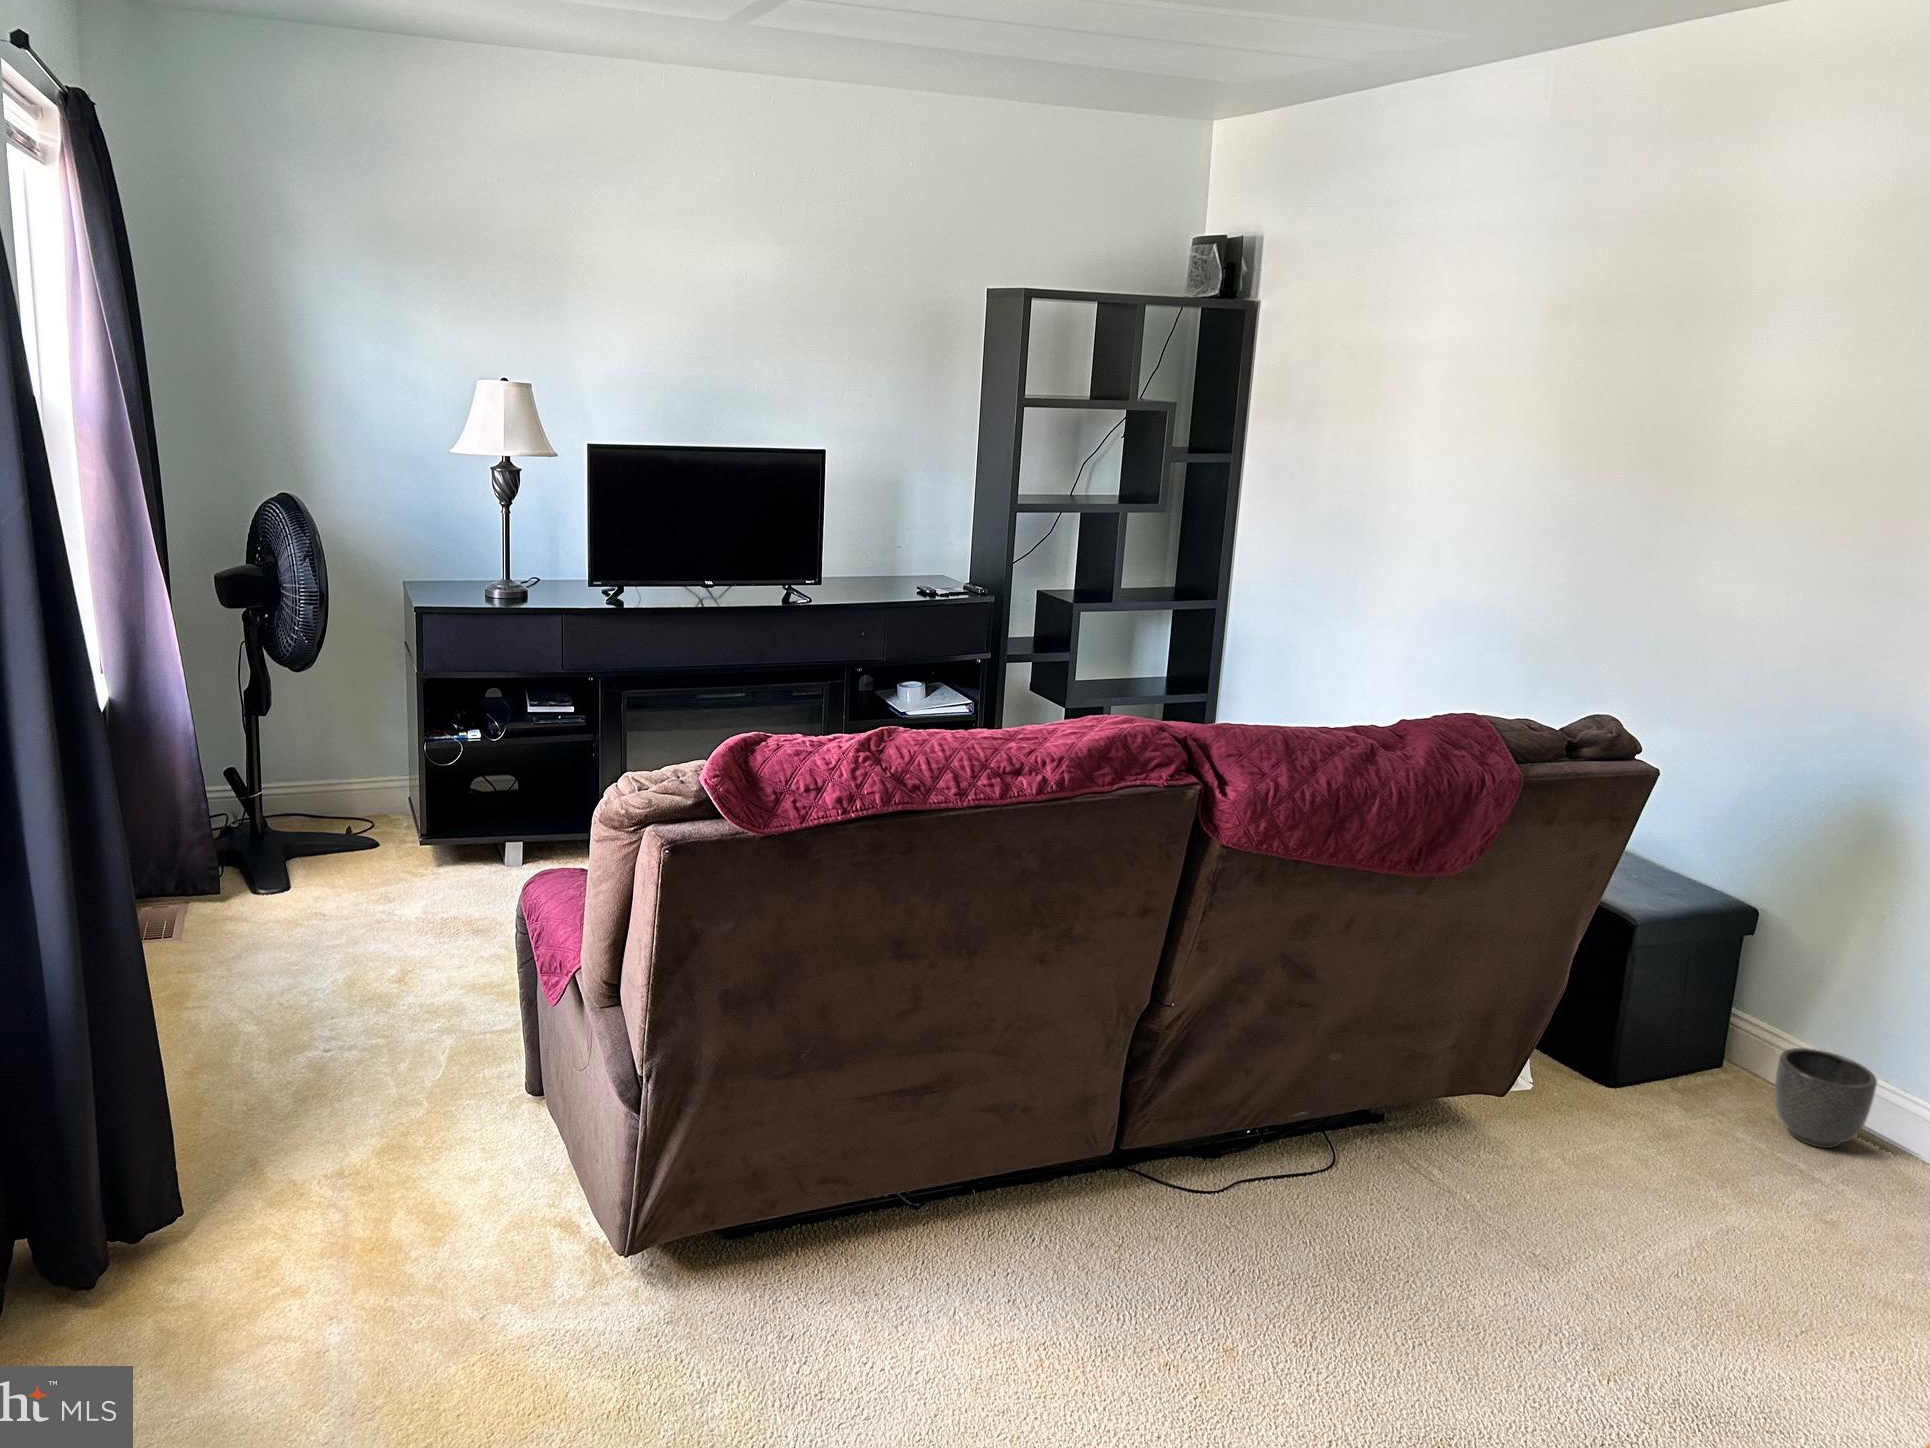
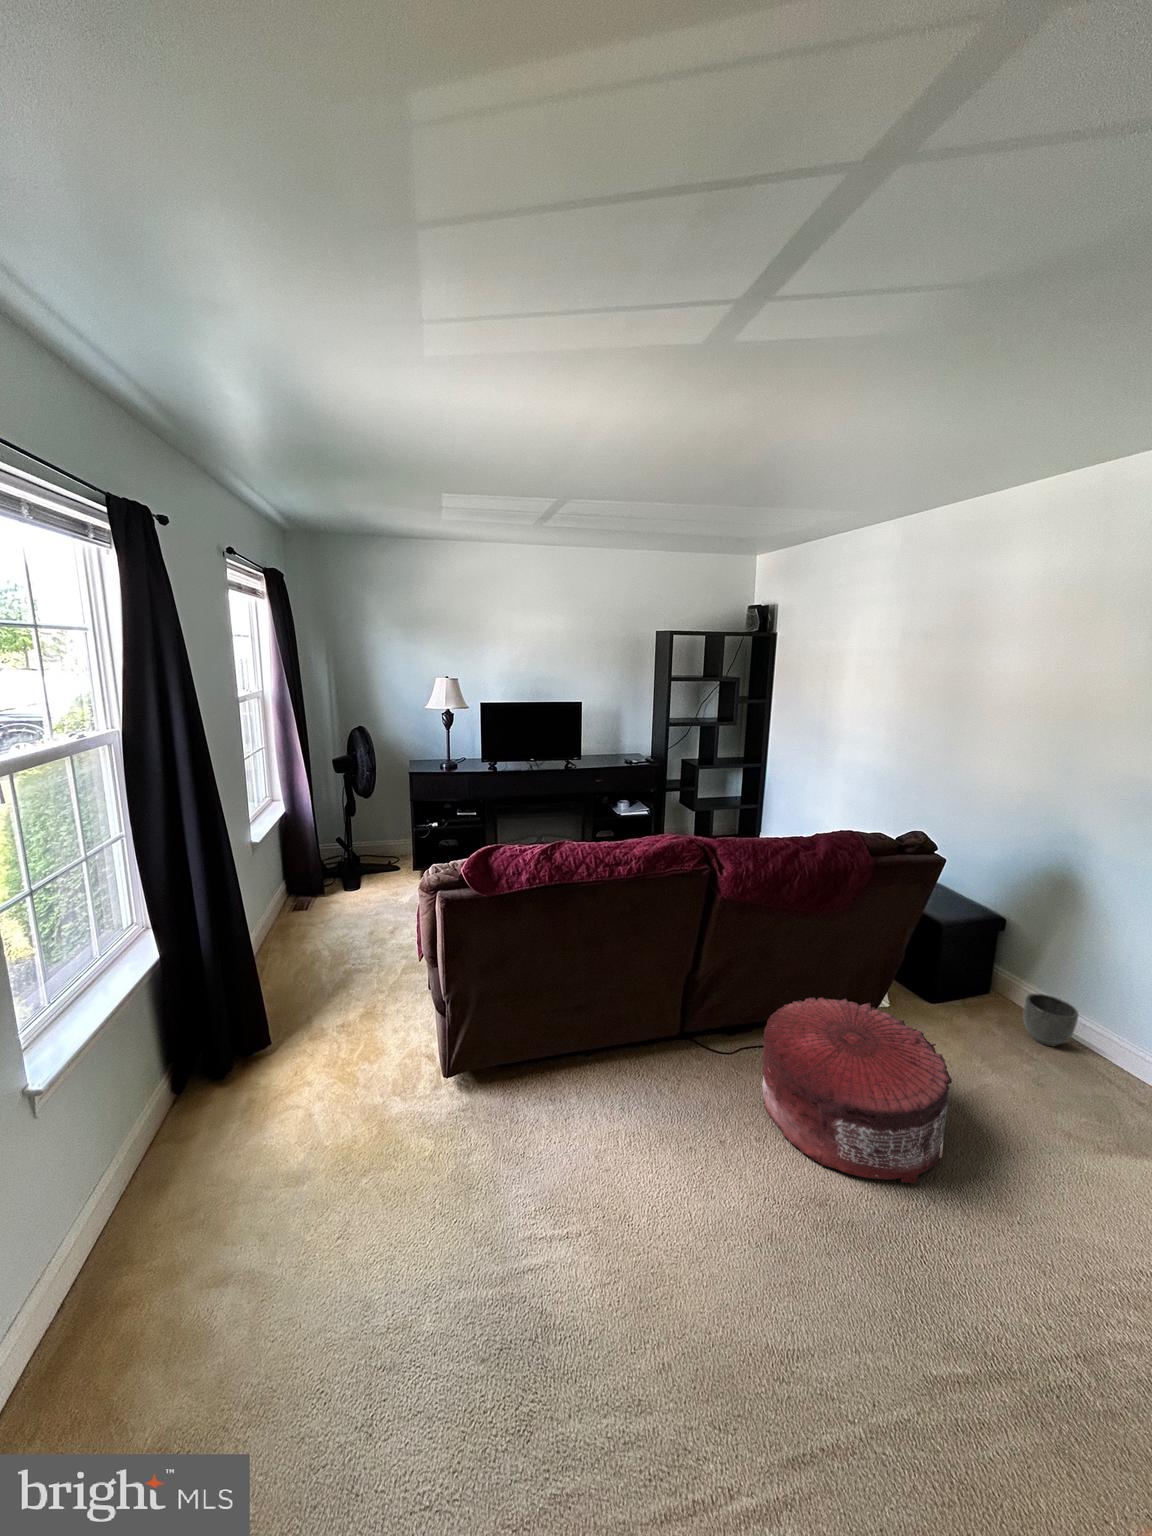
pouf: none [1289,1060,1667,1388] -> present [761,997,952,1183]

